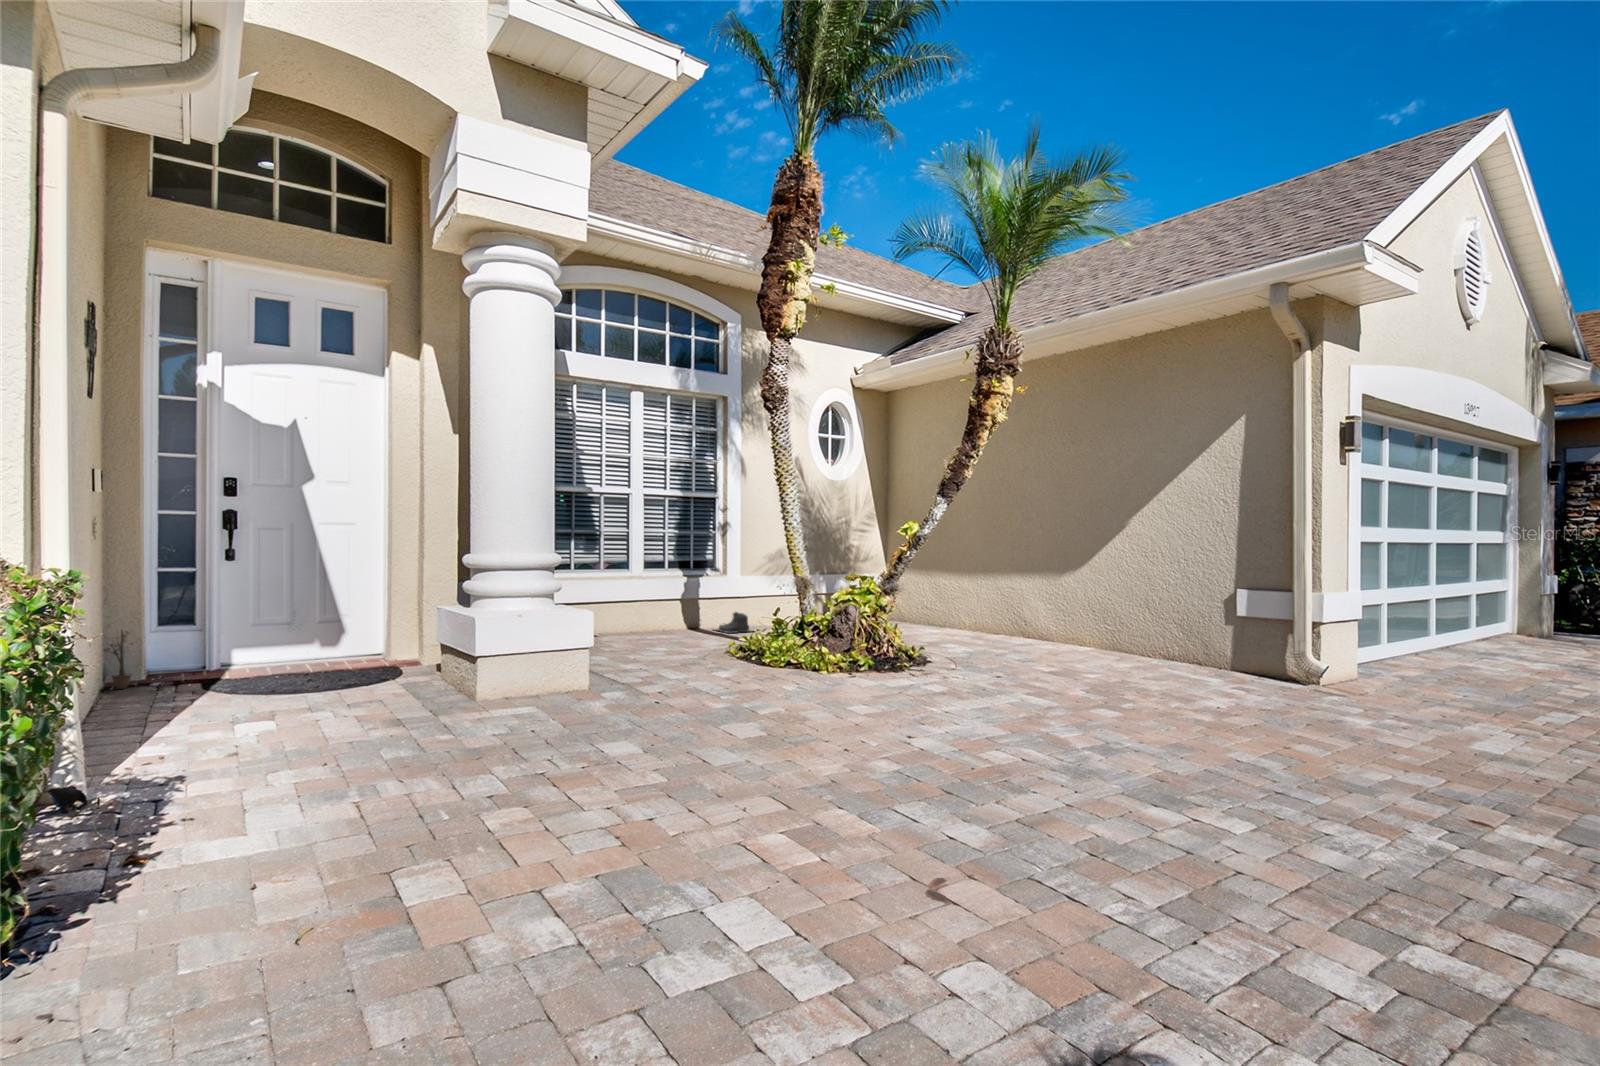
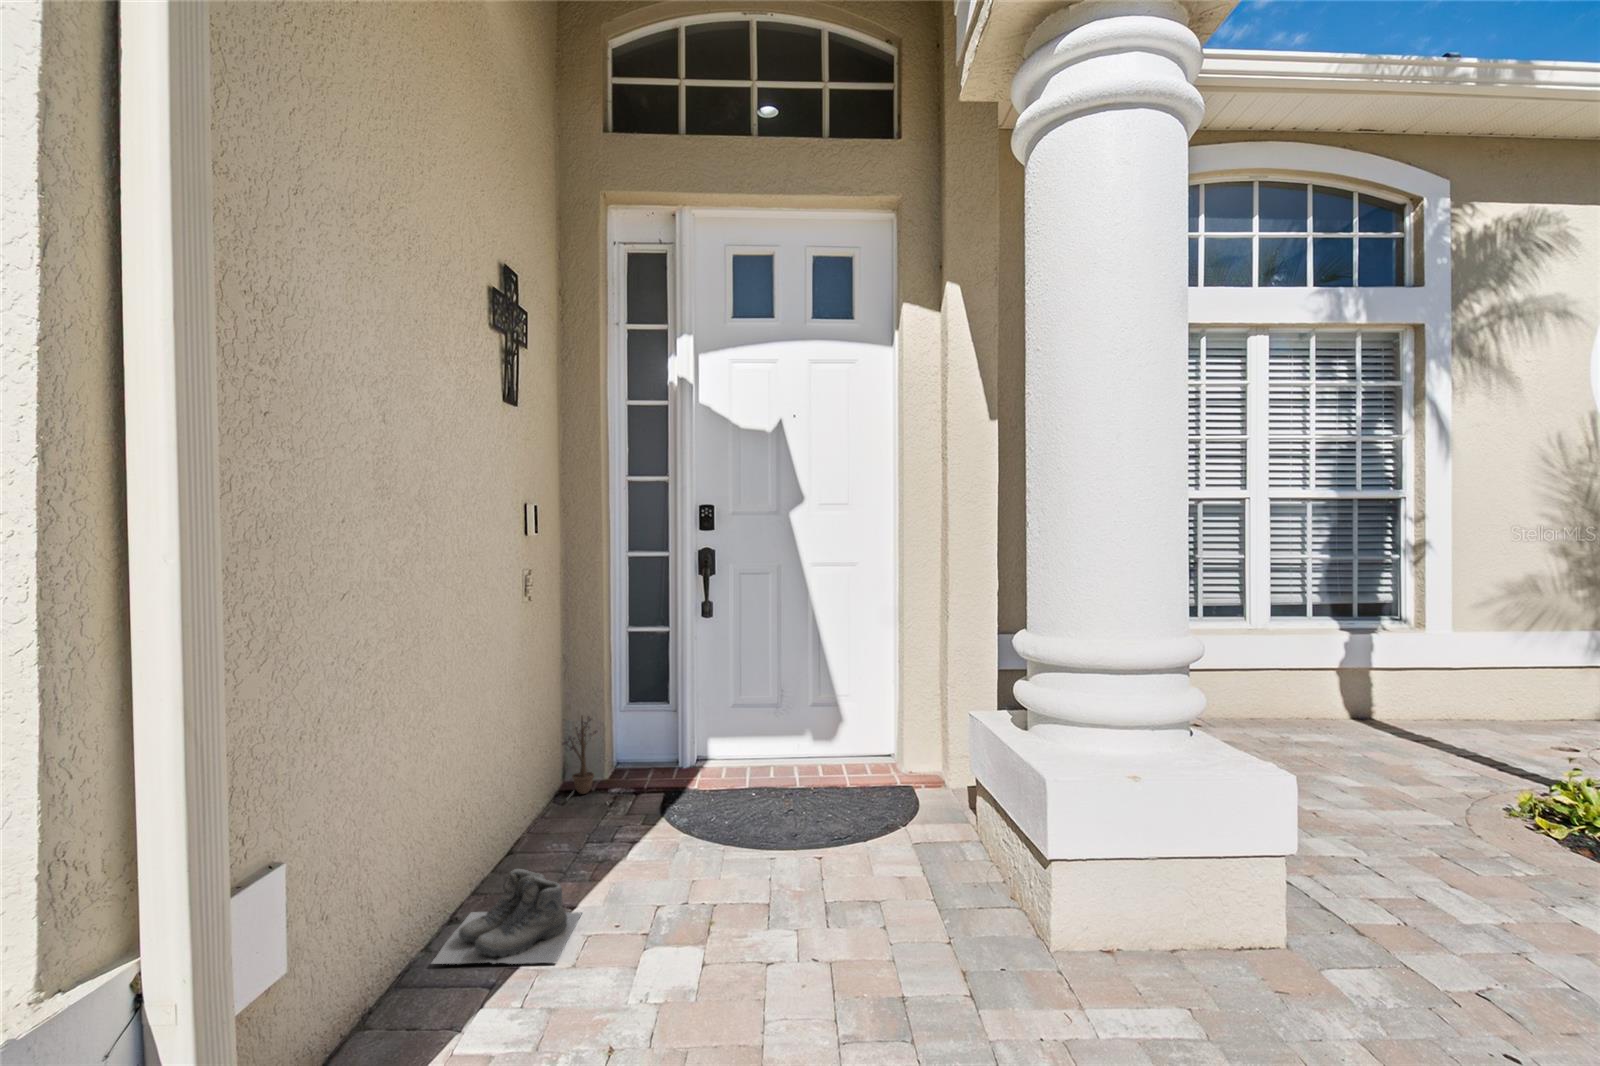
boots: present [716,612,752,633] -> present [431,869,581,964]

